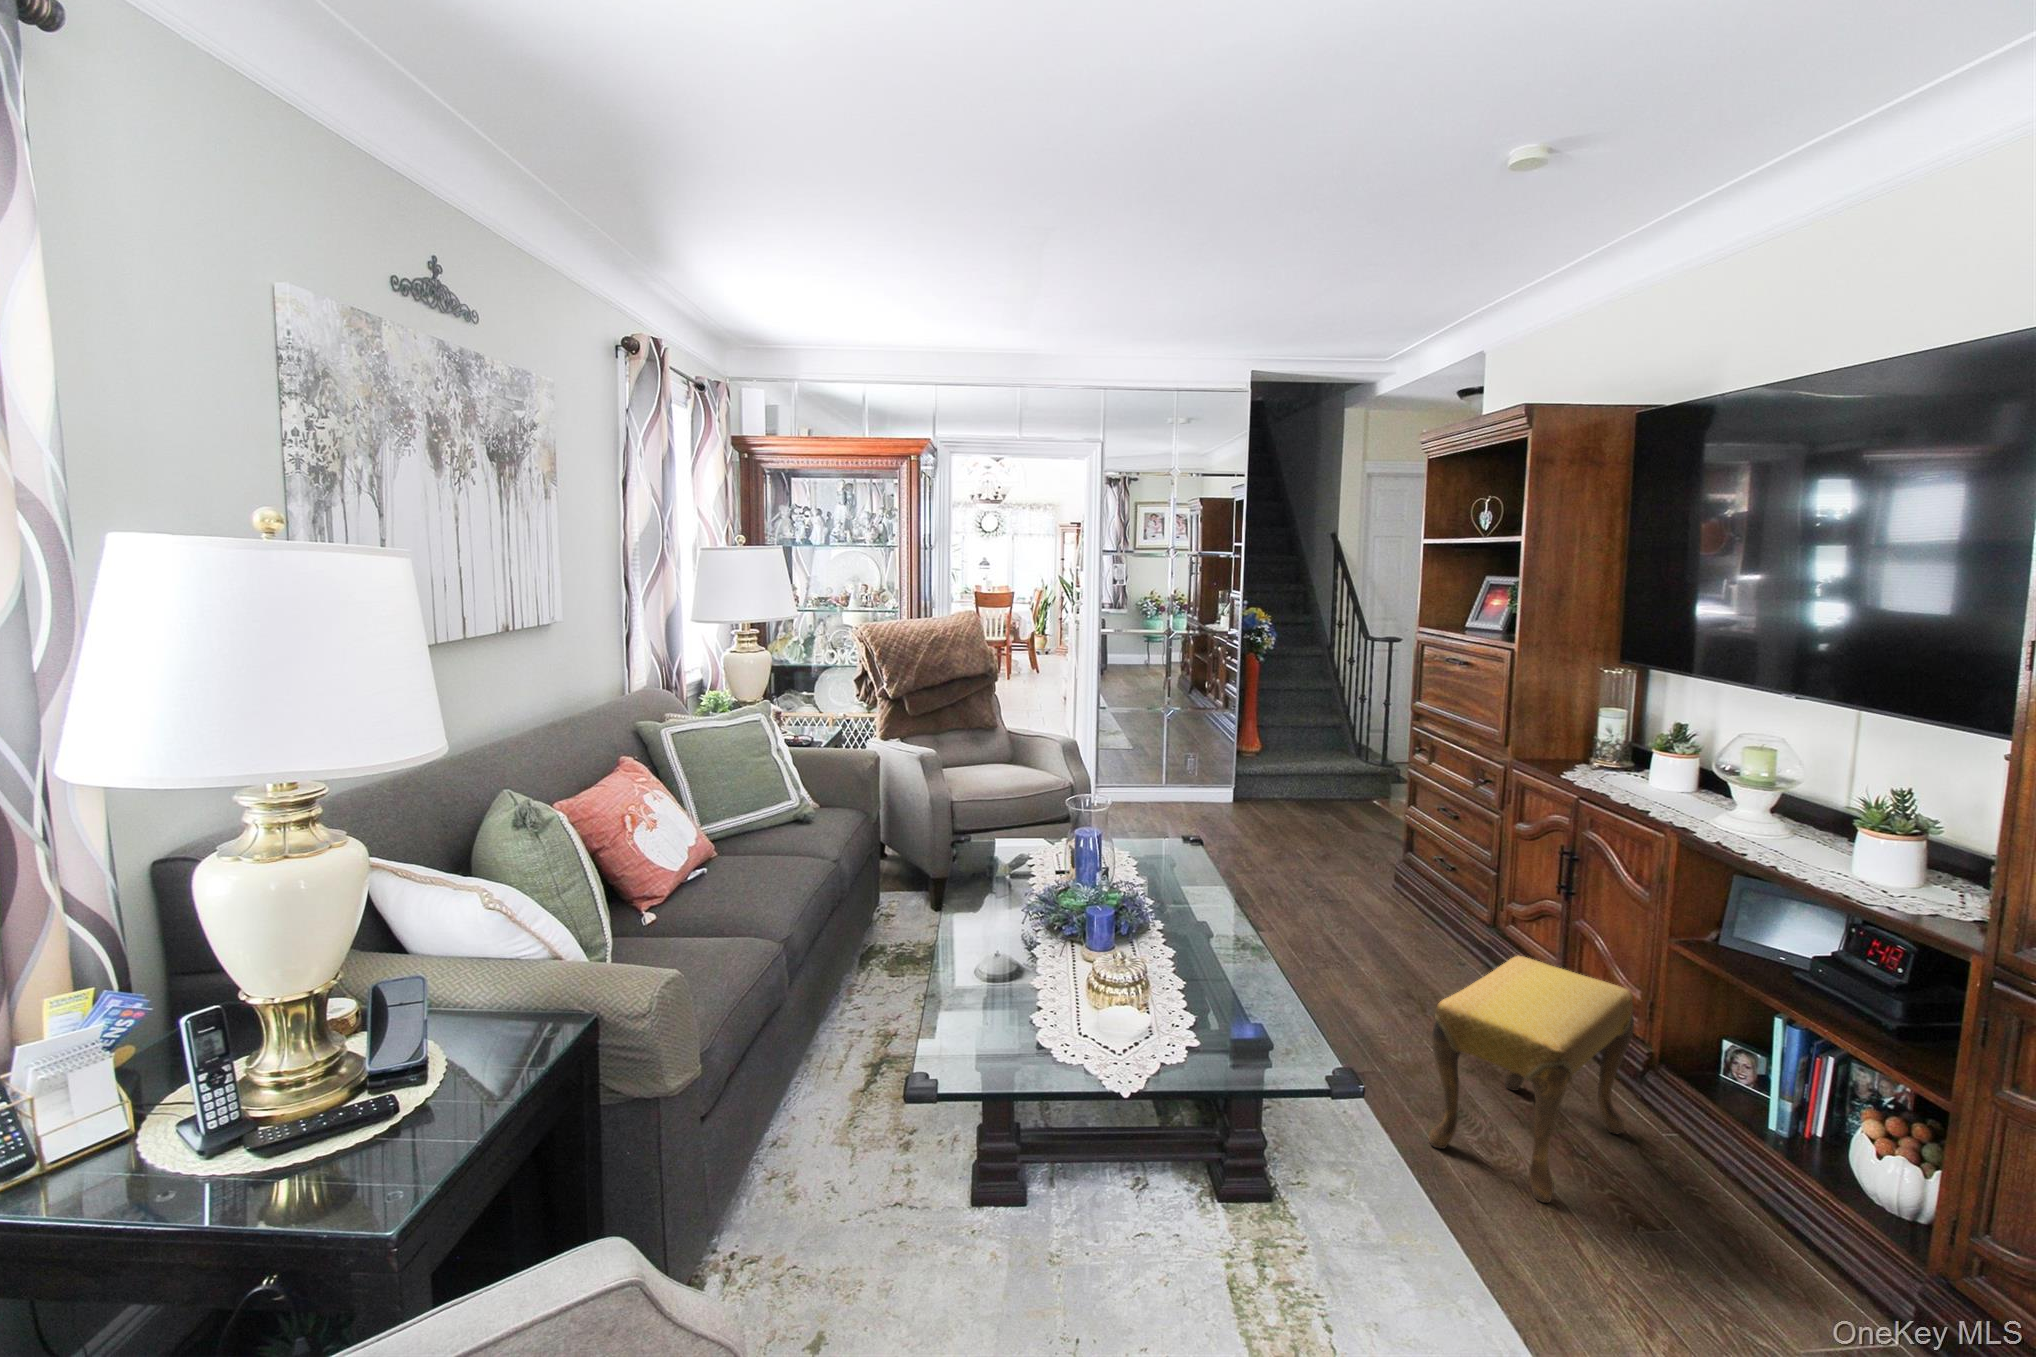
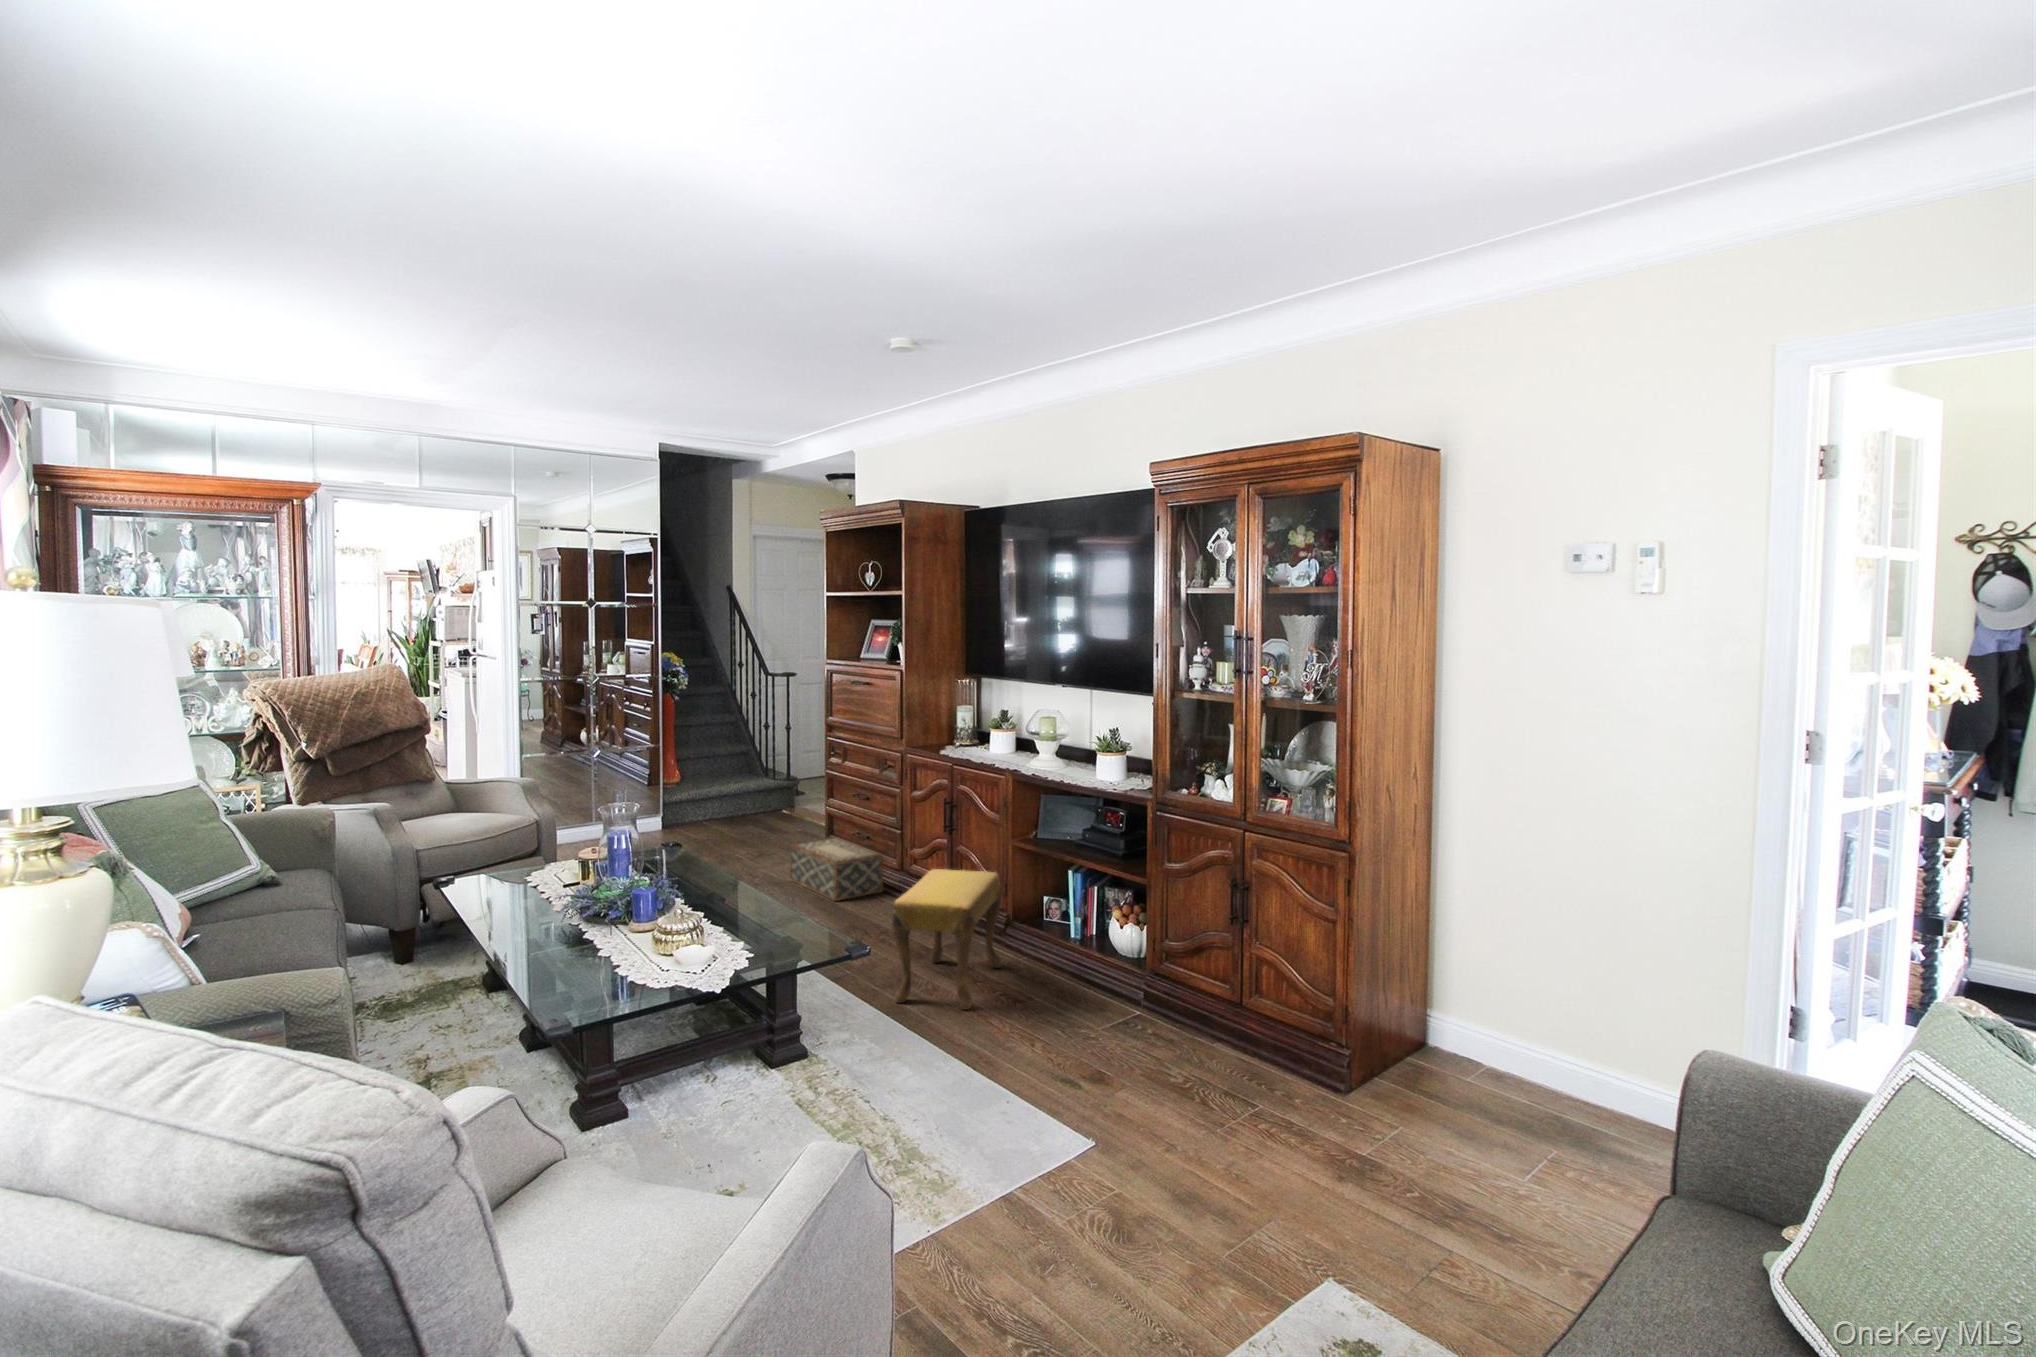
woven basket: none [1344,854,1466,943] -> present [790,837,883,901]

